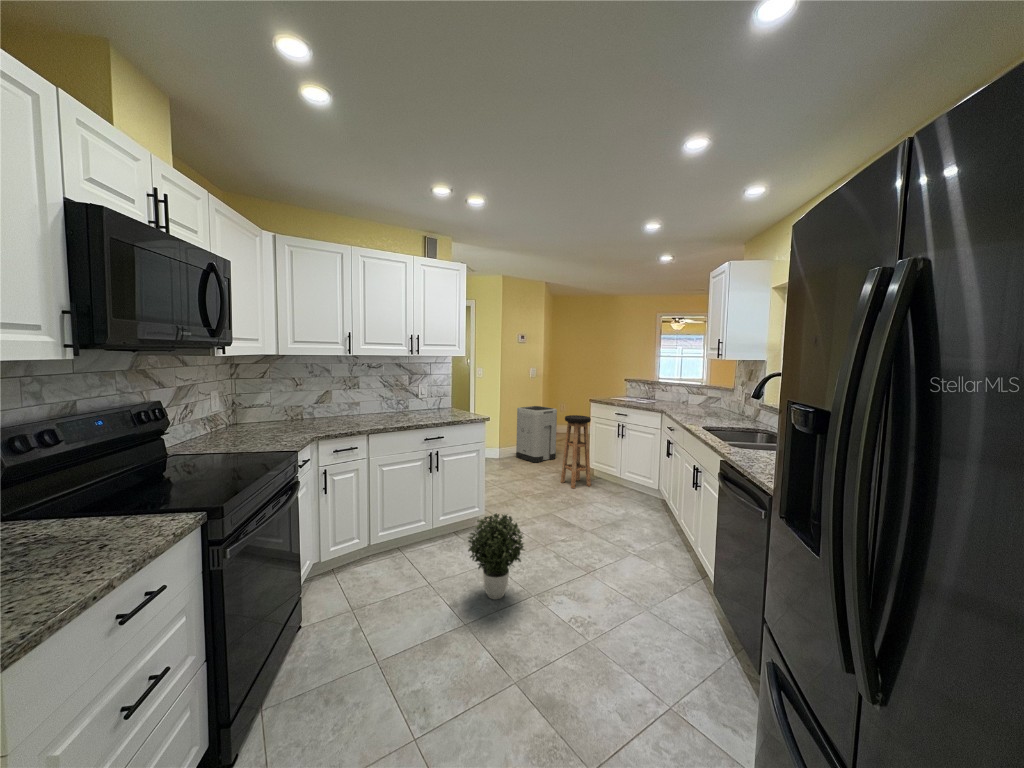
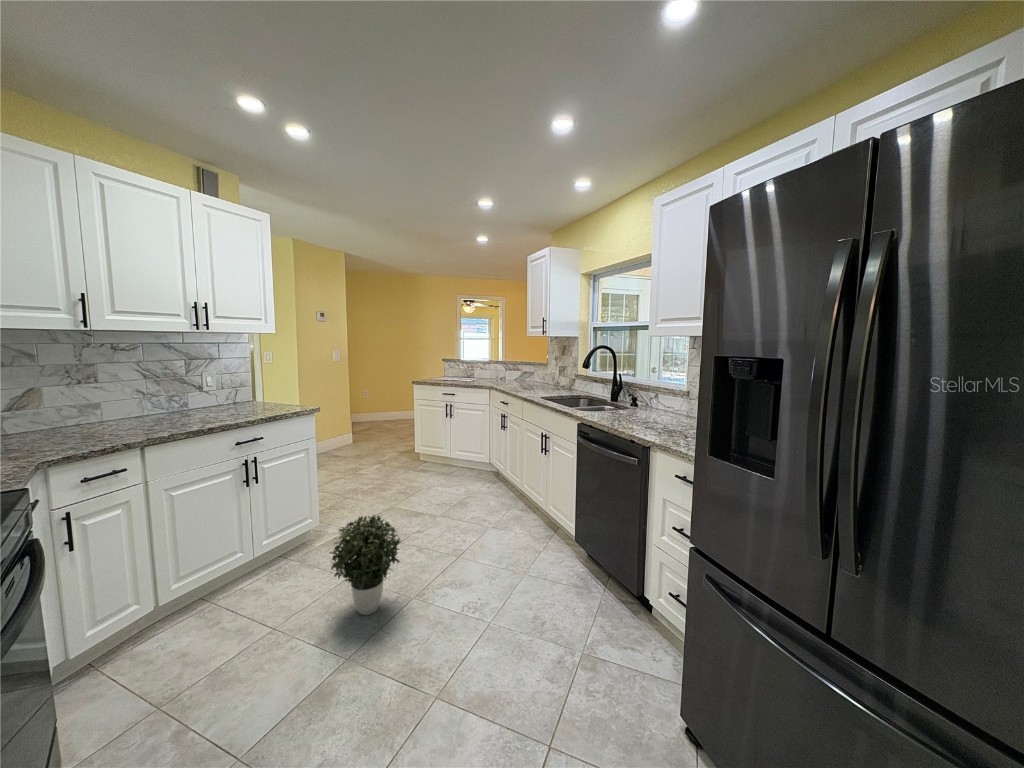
trash can: present [516,406,557,463] -> none [322,394,372,458]
bar stool: present [561,415,591,489] -> none [389,399,422,478]

